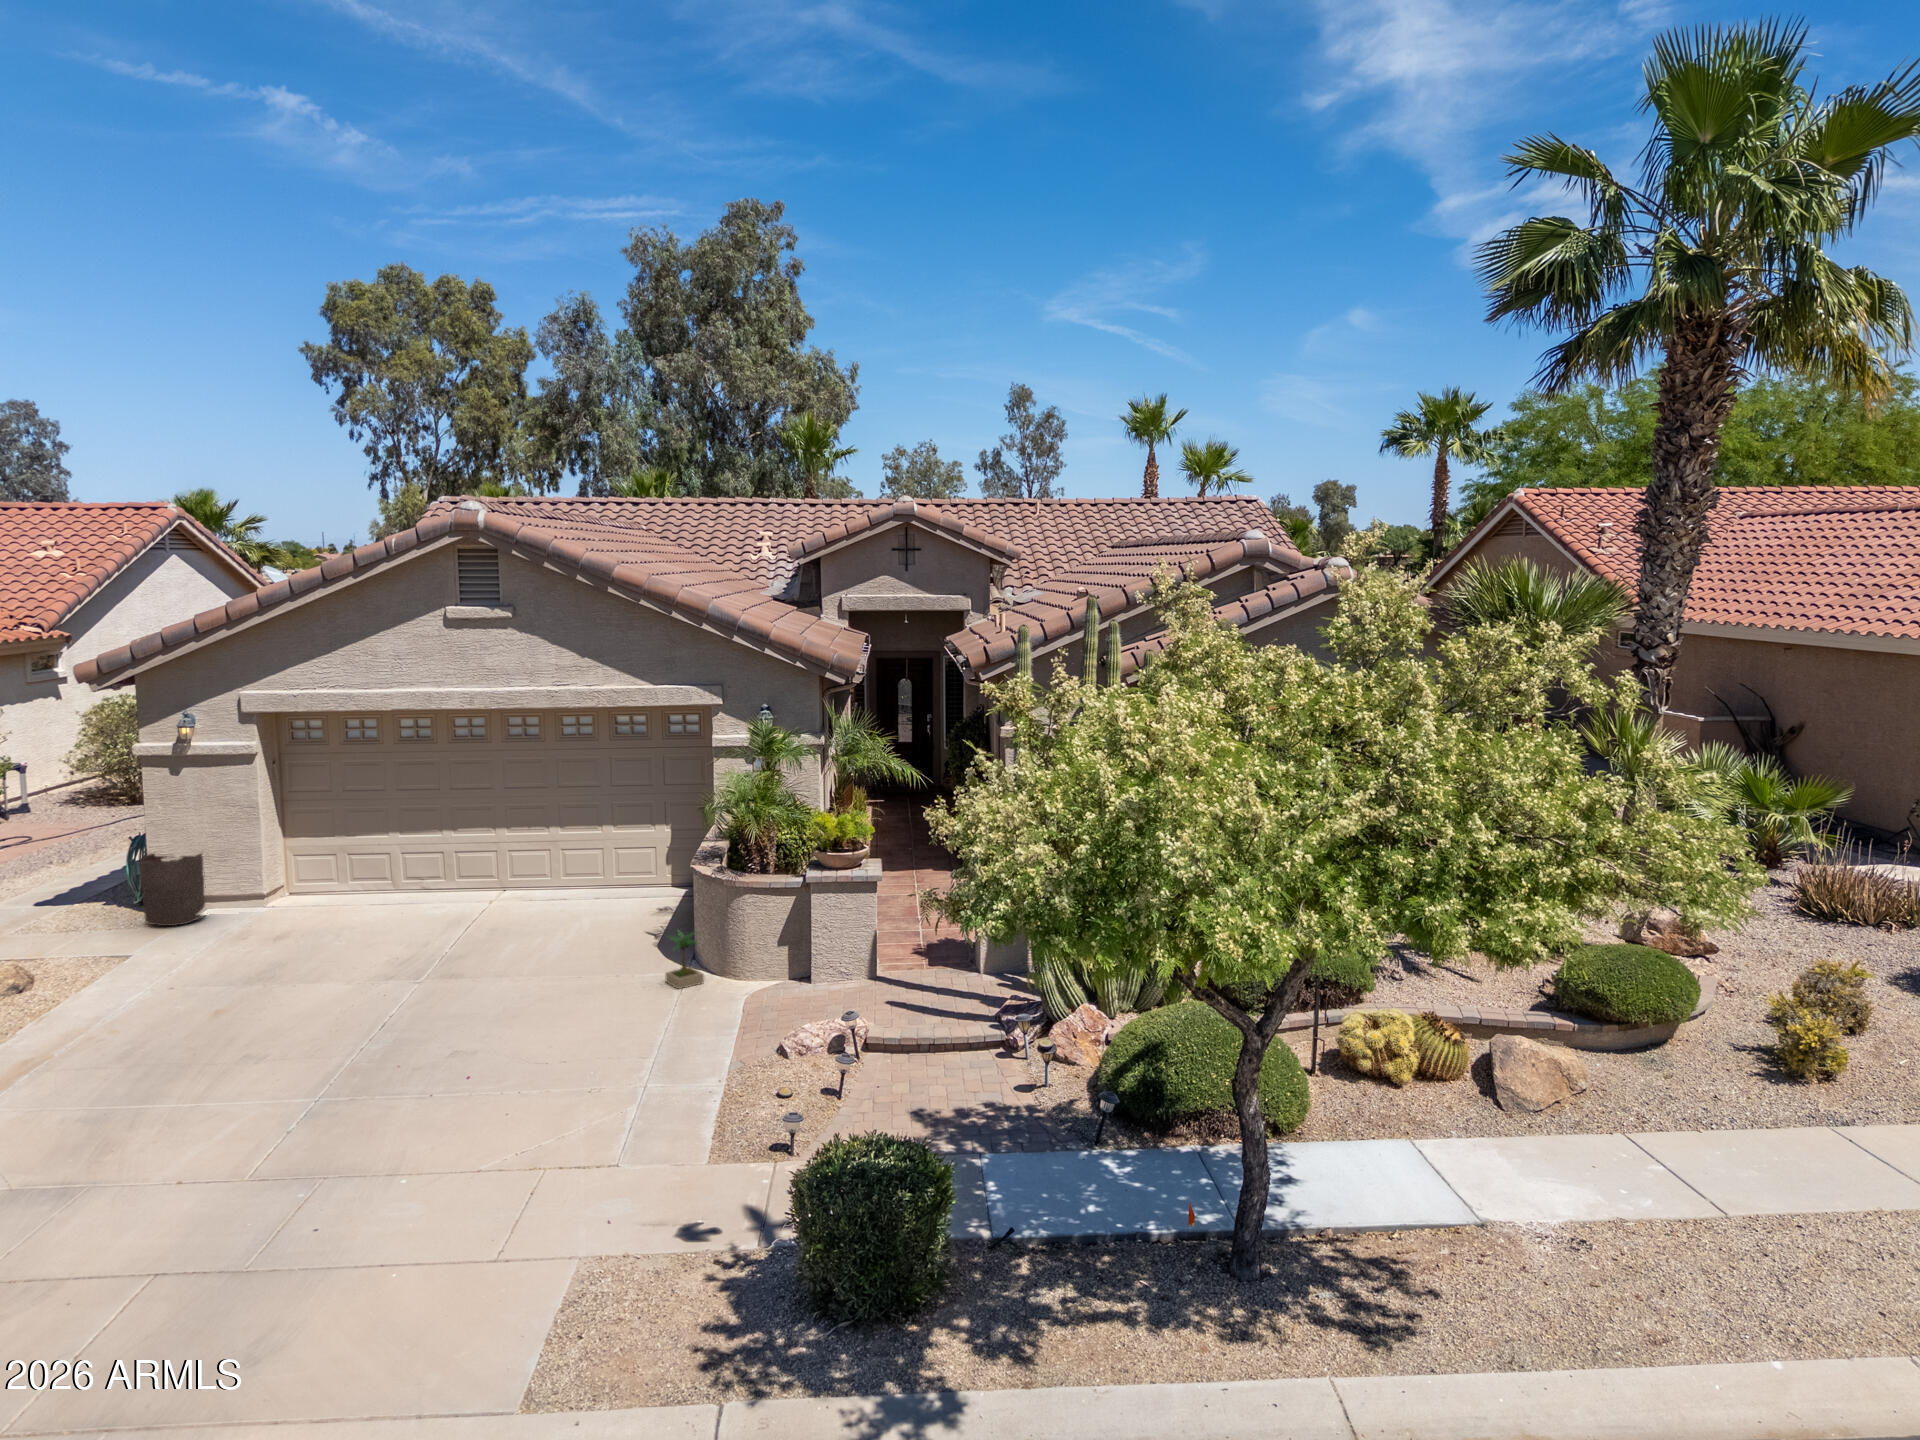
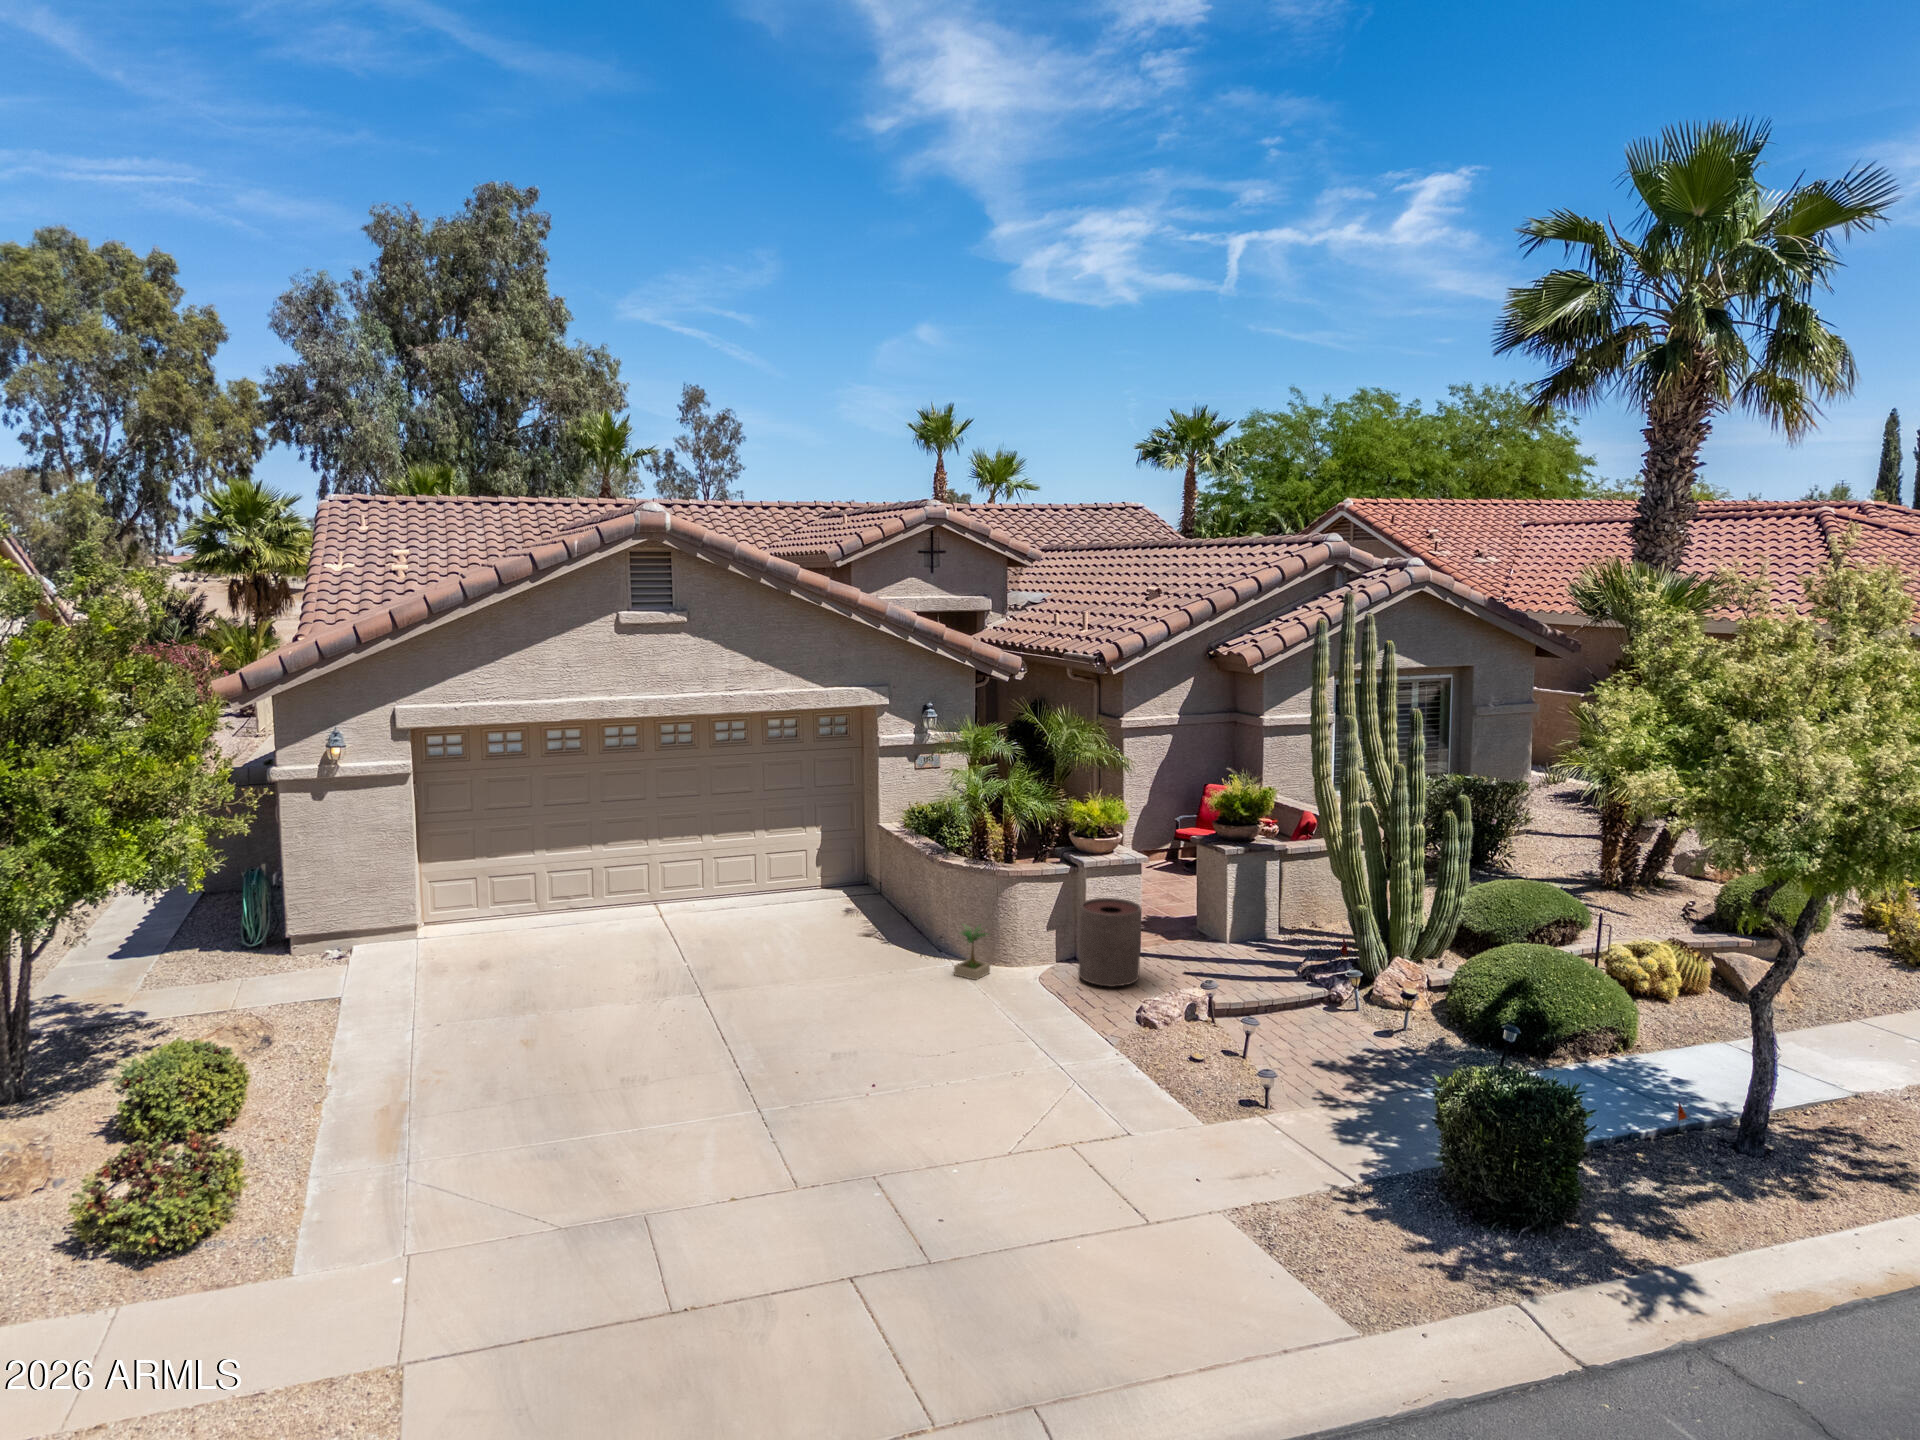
trash can: present [140,853,206,926] -> present [1078,898,1141,987]

